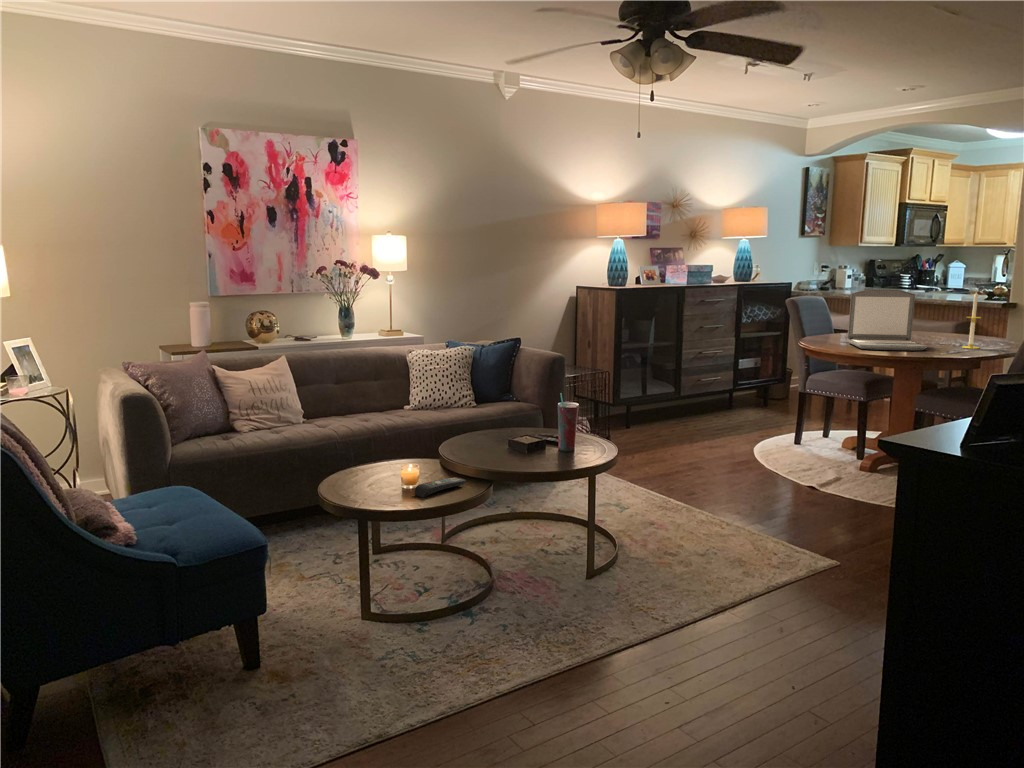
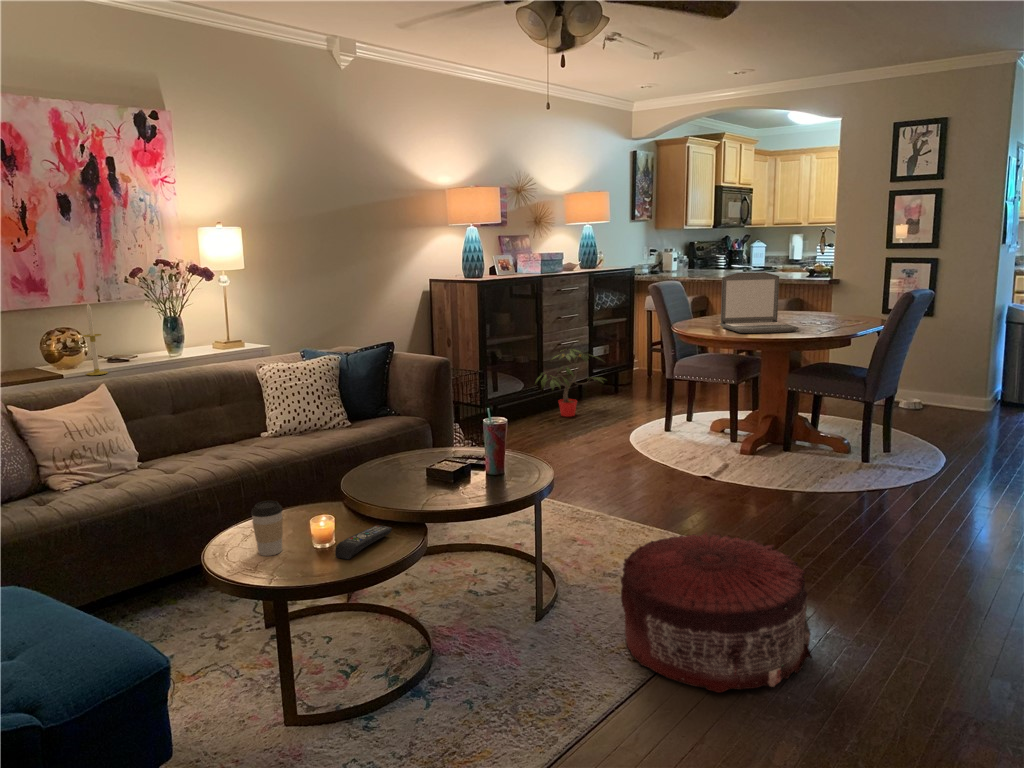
candle: present [963,292,980,349] -> present [83,303,108,375]
potted plant: none [669,358,746,424] -> present [535,349,604,417]
coffee cup: none [357,447,381,489] -> present [251,501,283,556]
pouf: none [655,520,825,655] -> present [621,533,812,693]

